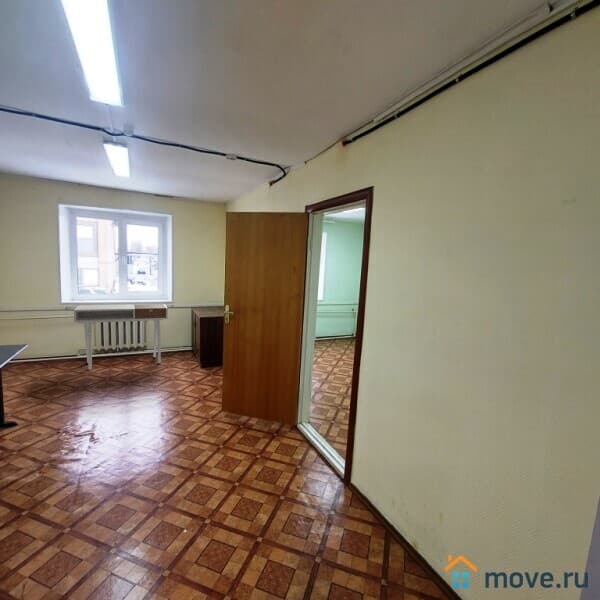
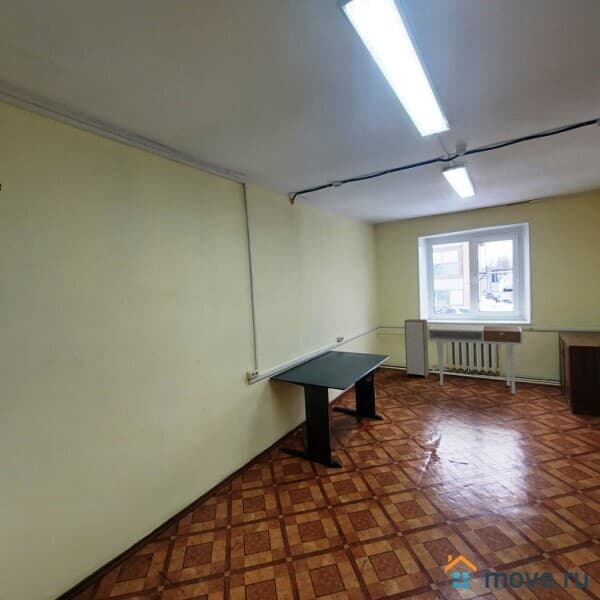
storage cabinet: none [40,300,73,368] -> present [404,319,429,378]

